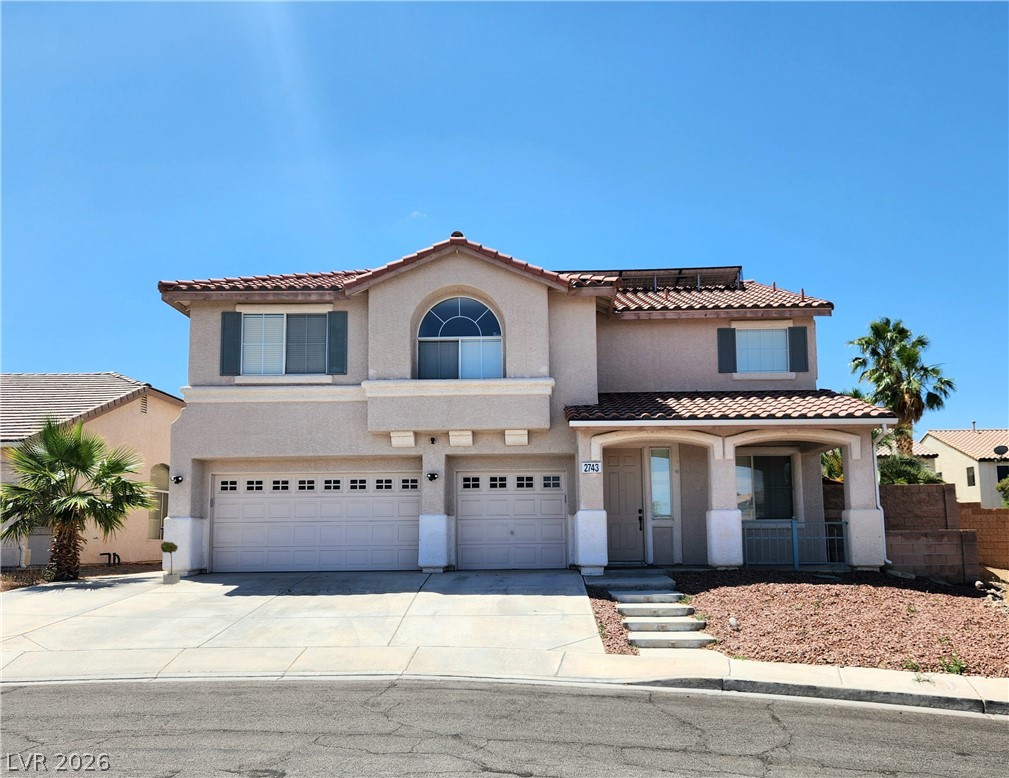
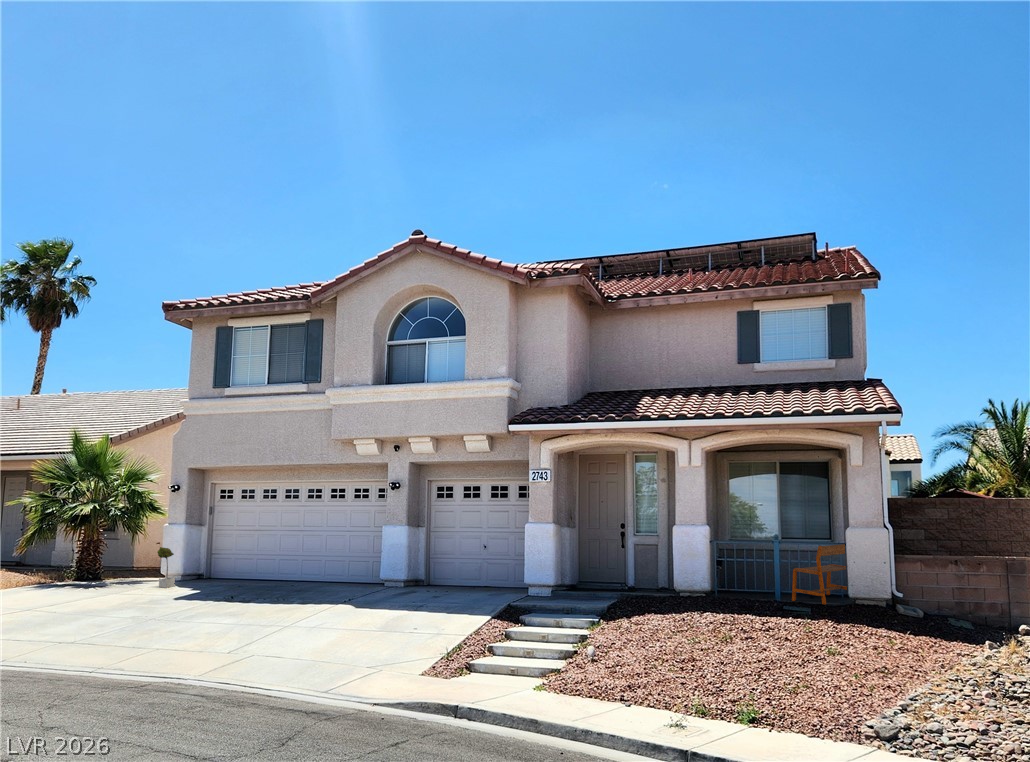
bench: none [804,521,844,572] -> present [792,544,847,604]

